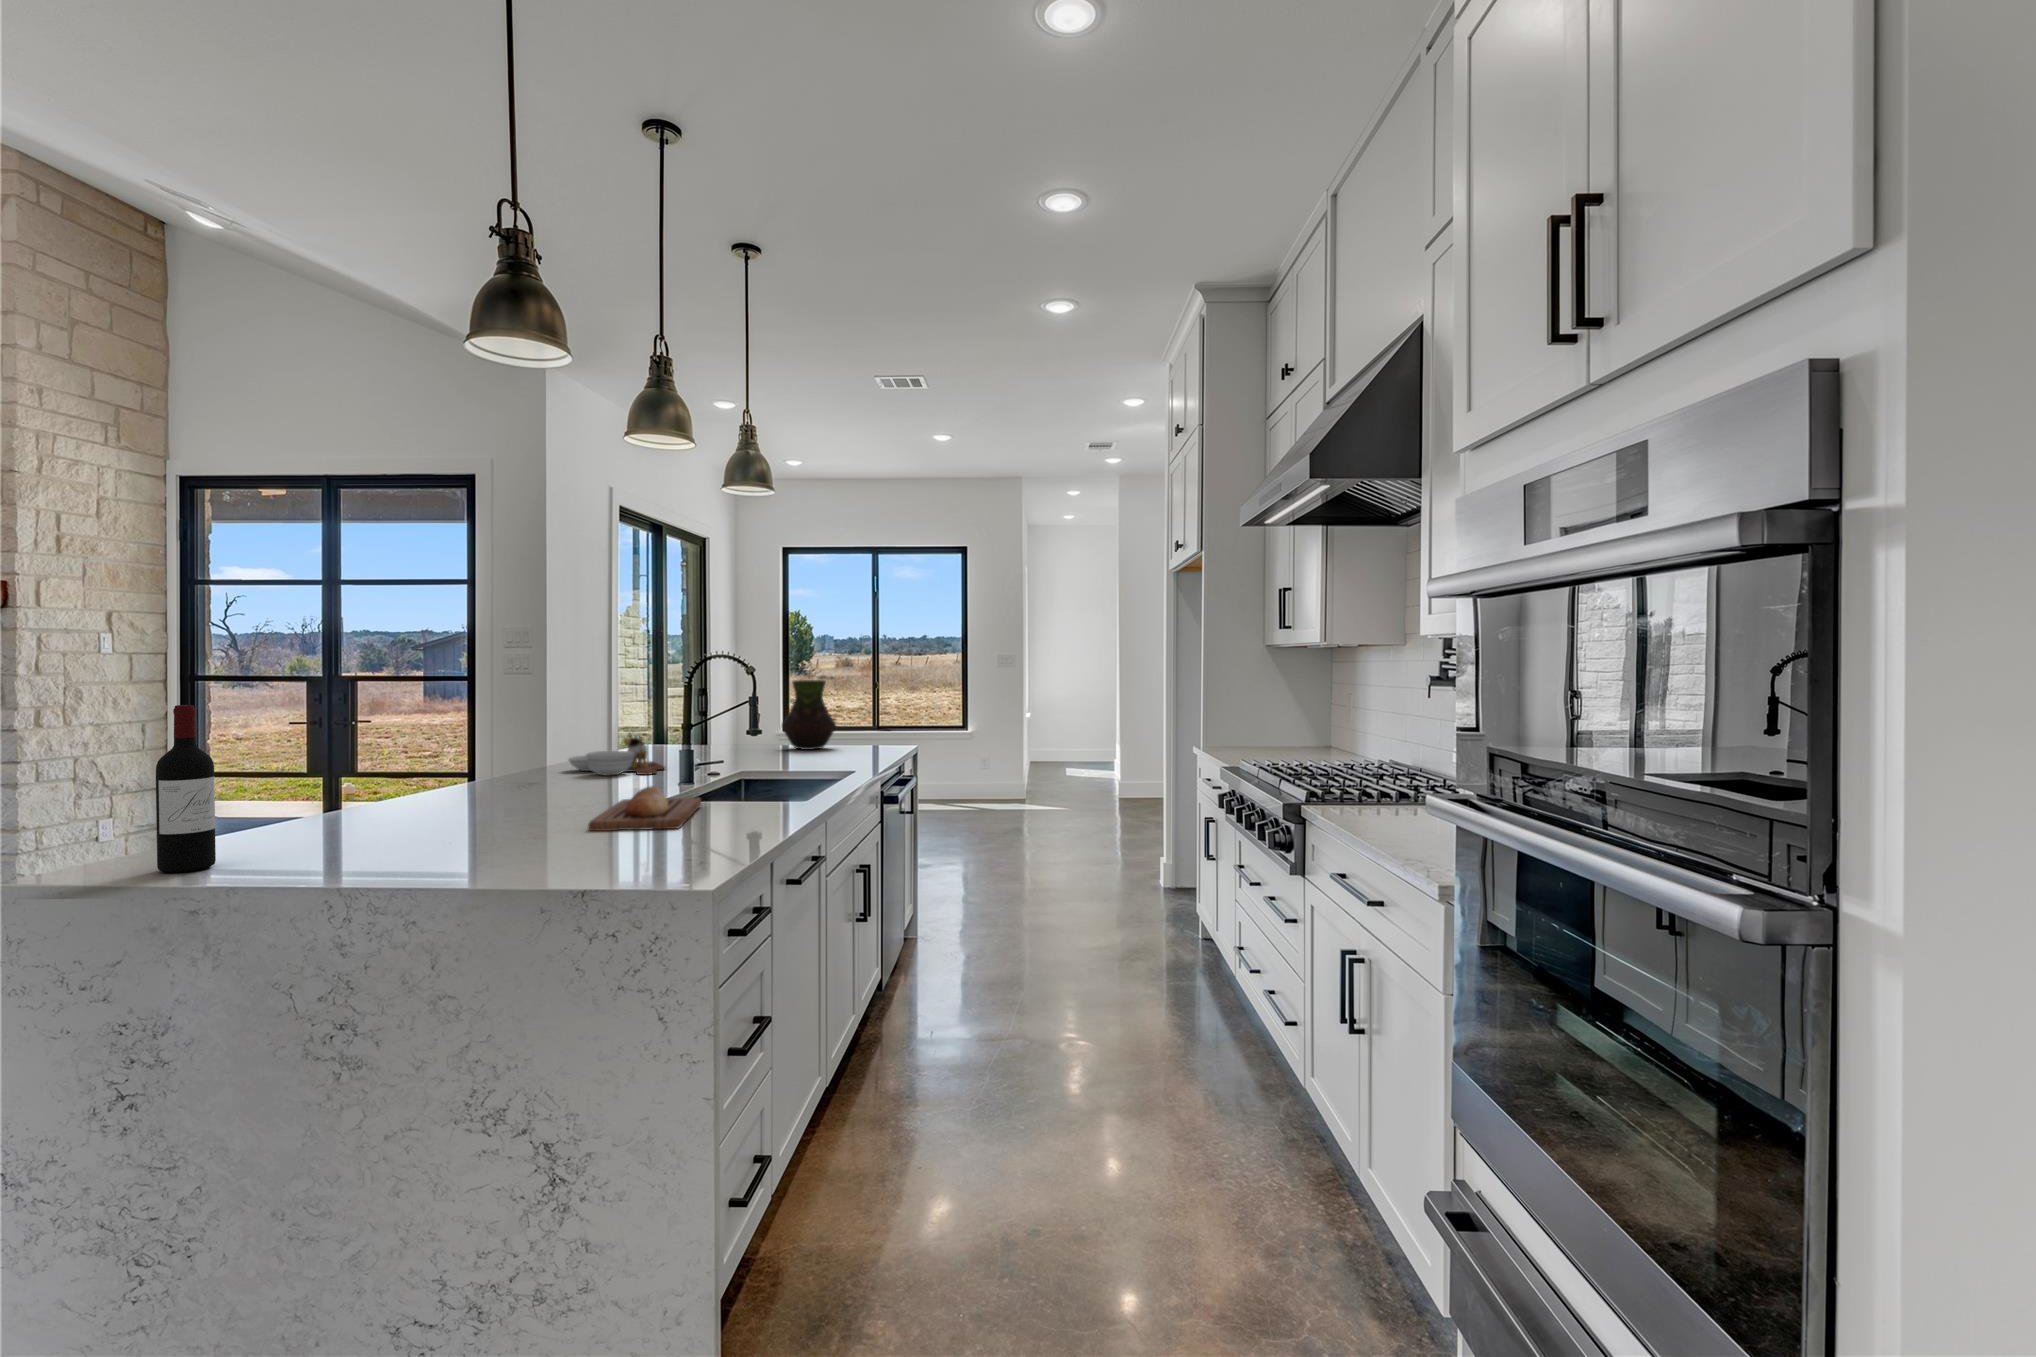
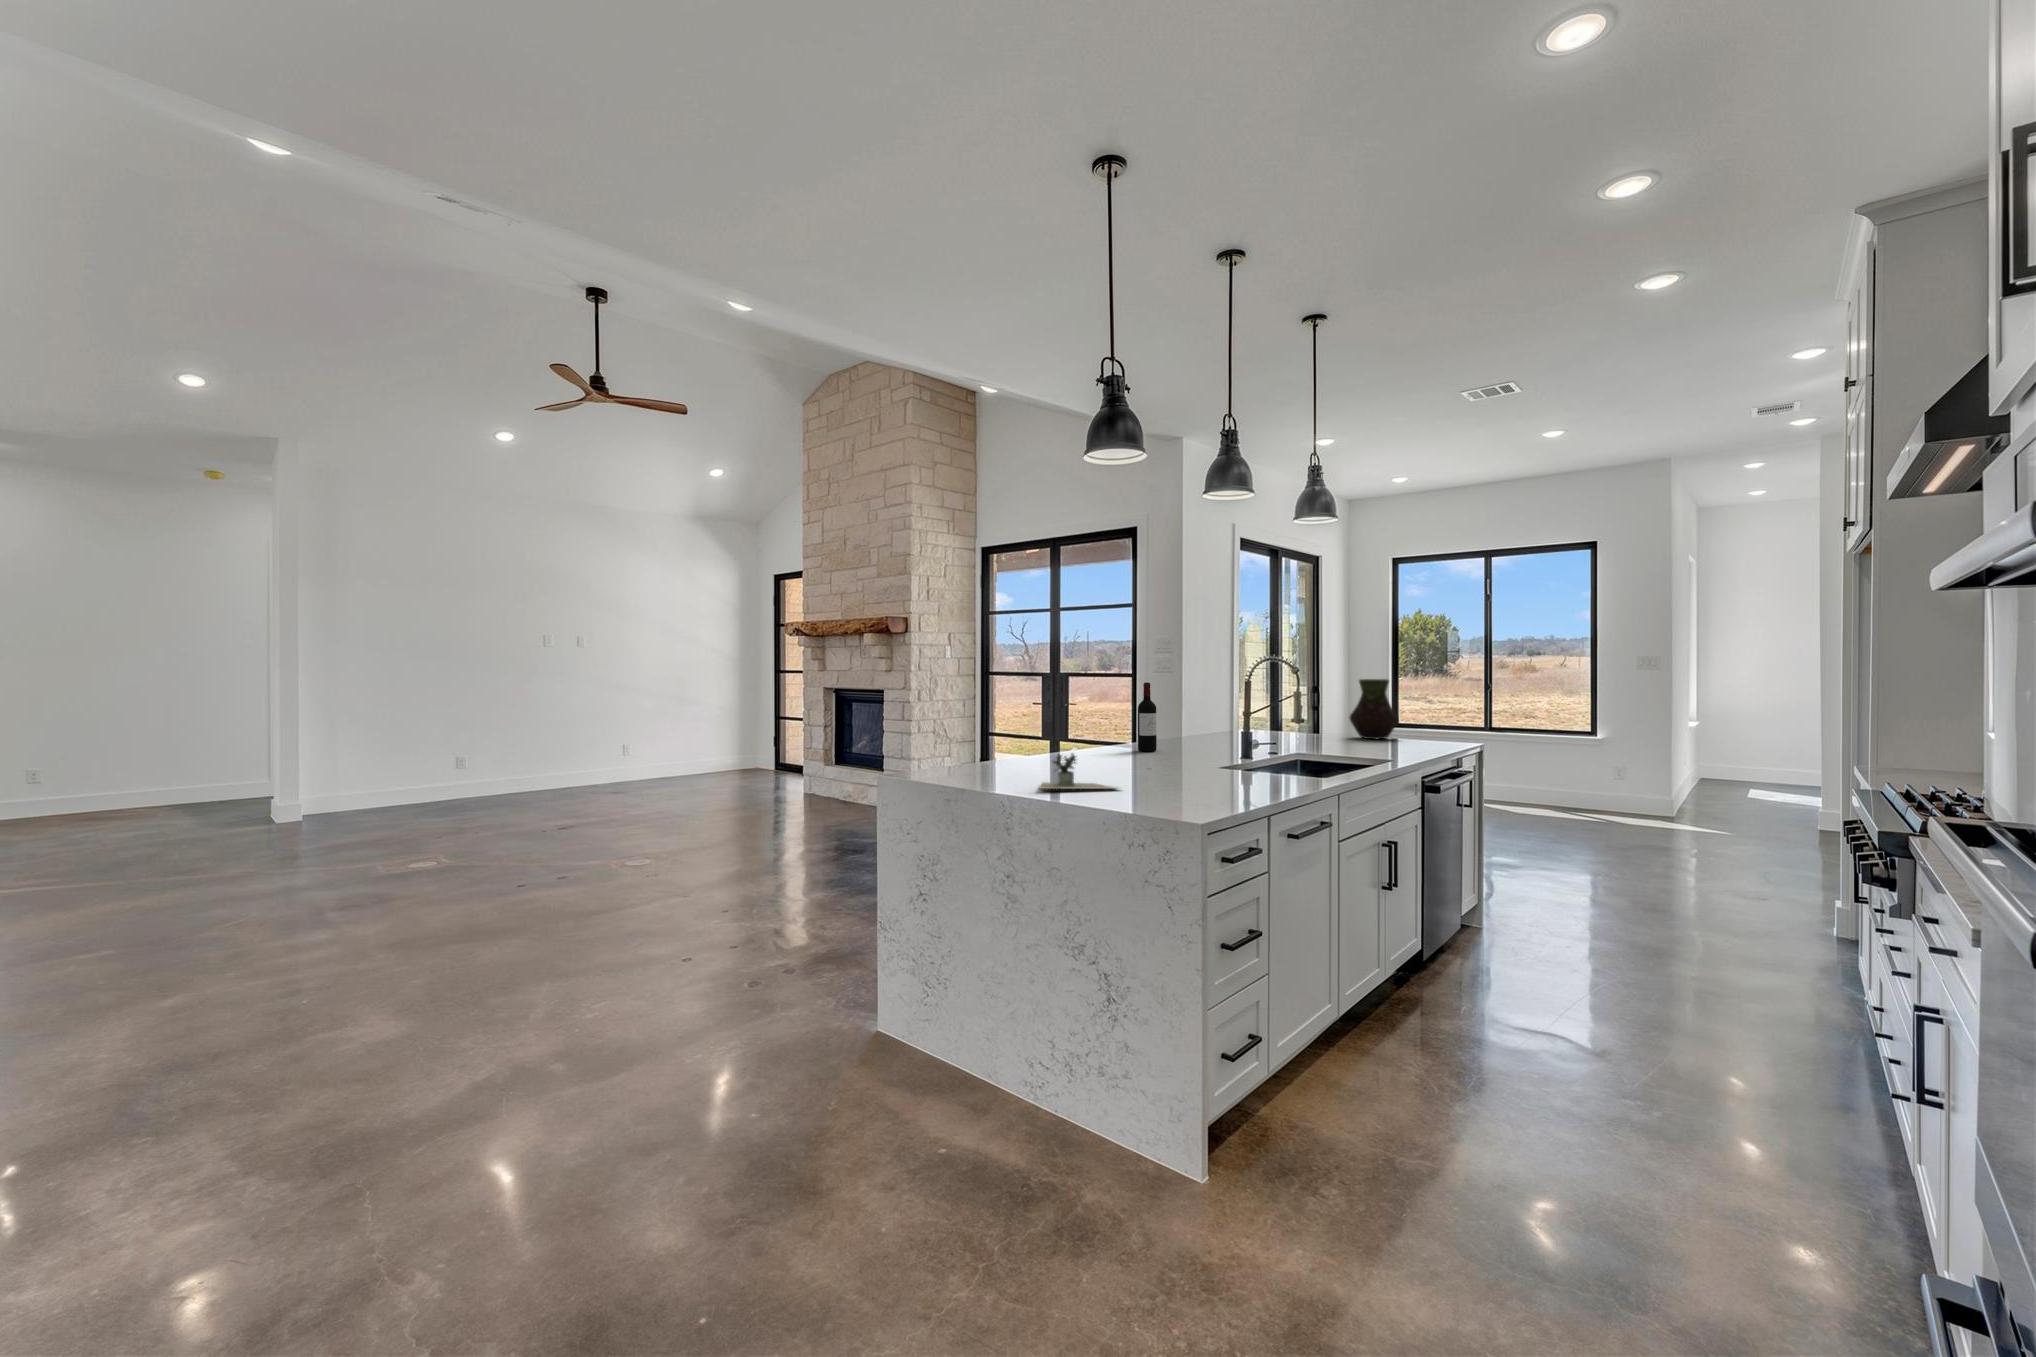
wine bottle: present [156,705,216,873] -> present [1138,682,1157,752]
cutting board: present [568,732,665,775] -> none [1172,717,1240,750]
bread loaf: present [588,786,701,831] -> none [1152,756,1240,786]
potted plant: none [405,798,600,863] -> present [1039,754,1117,789]

